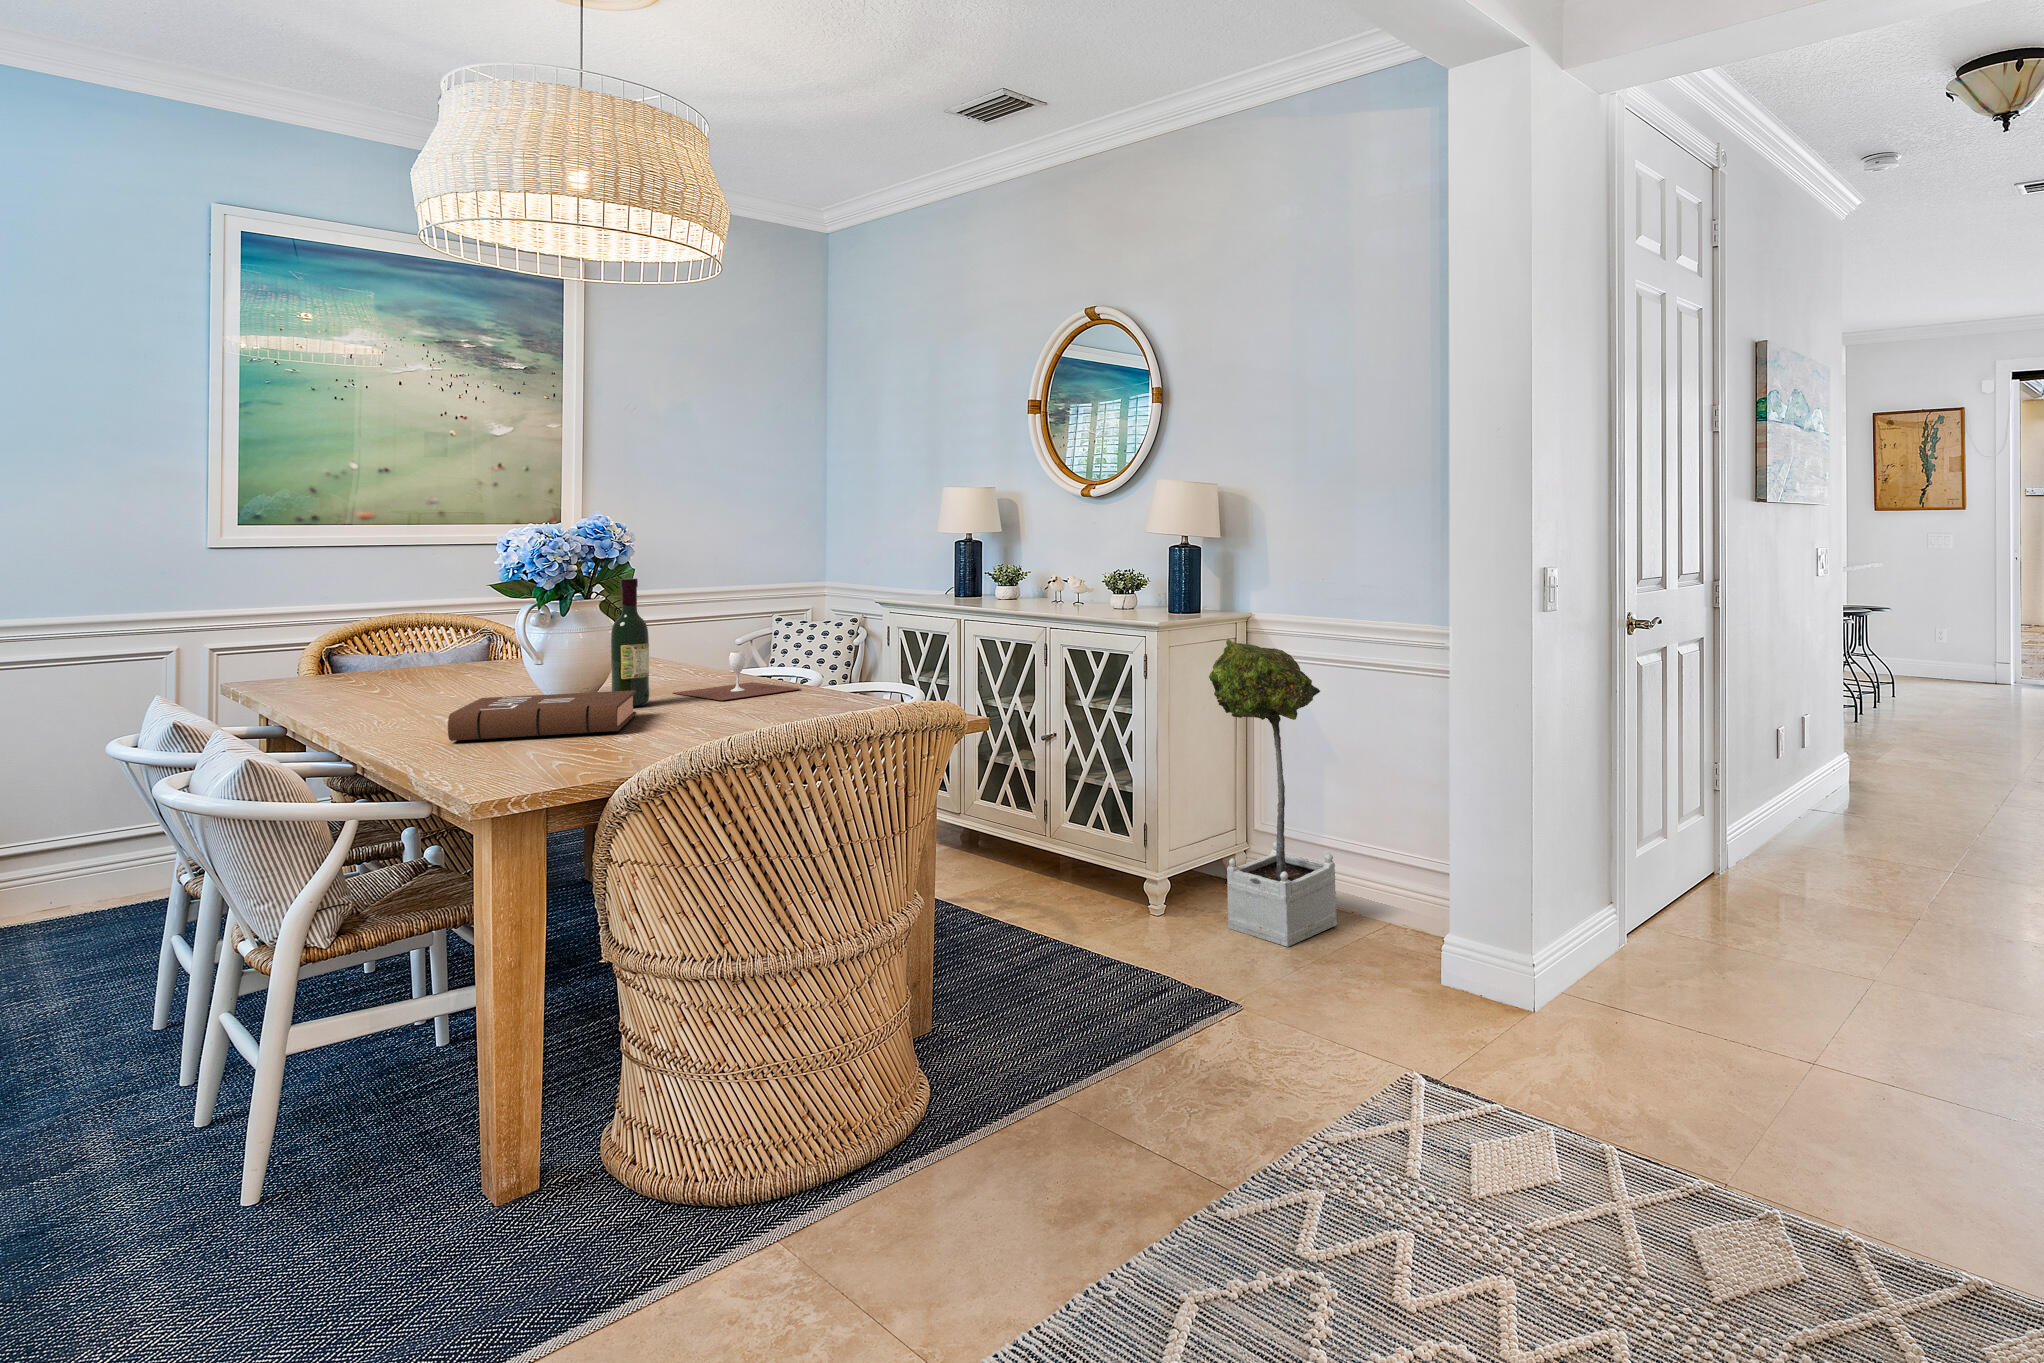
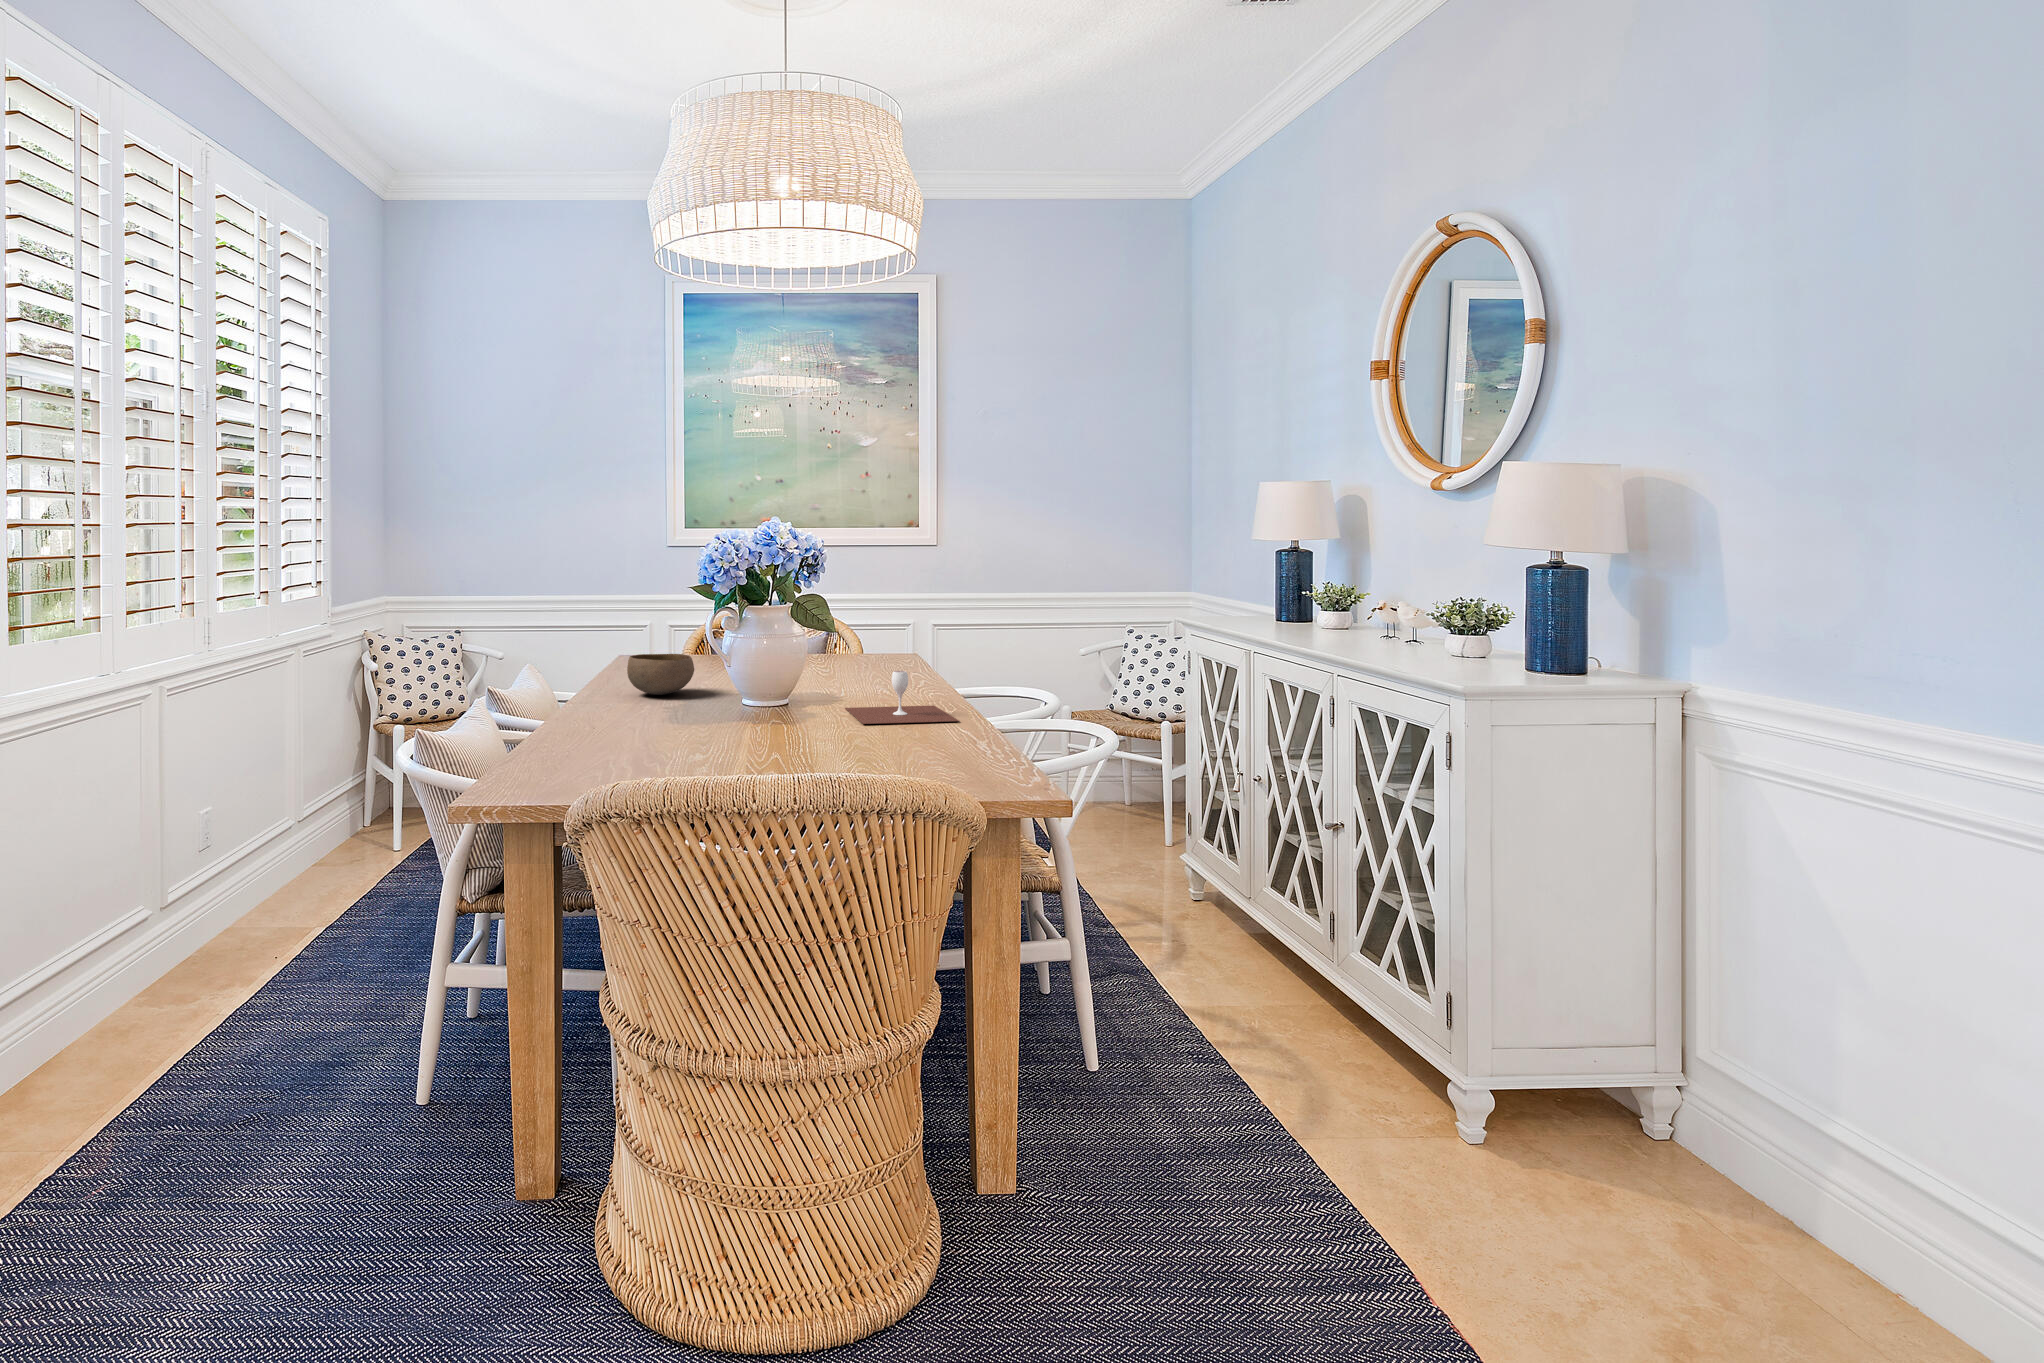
wine bottle: present [611,578,649,707] -> none [768,586,803,719]
potted tree: present [1209,639,1337,947] -> none [1556,726,1828,1289]
bowl: none [383,661,472,707] -> present [627,654,694,695]
book: present [448,690,636,741] -> none [589,694,766,746]

